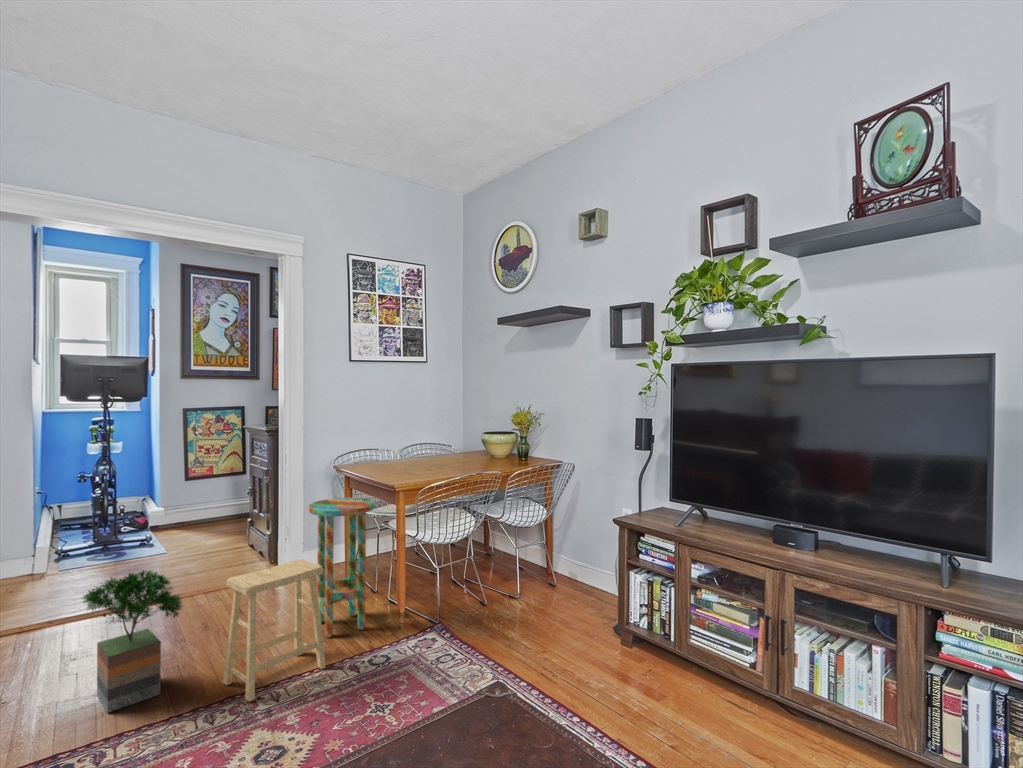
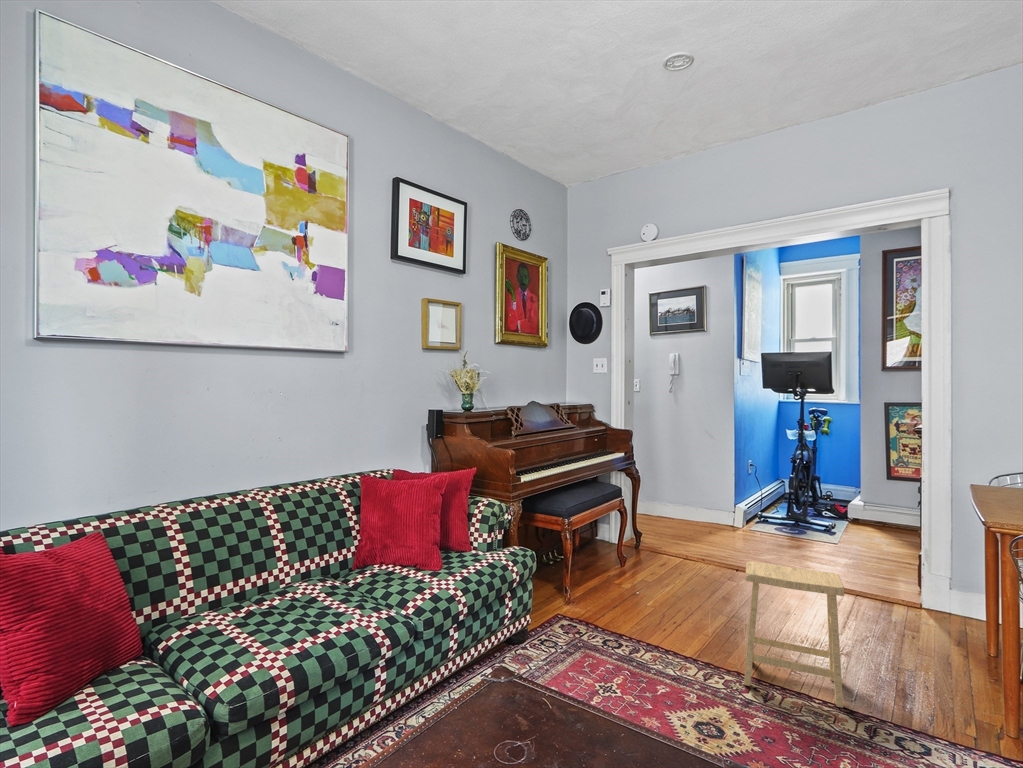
side table: present [309,498,375,637] -> none [872,519,974,705]
potted tree: present [82,570,182,713] -> none [658,527,727,639]

